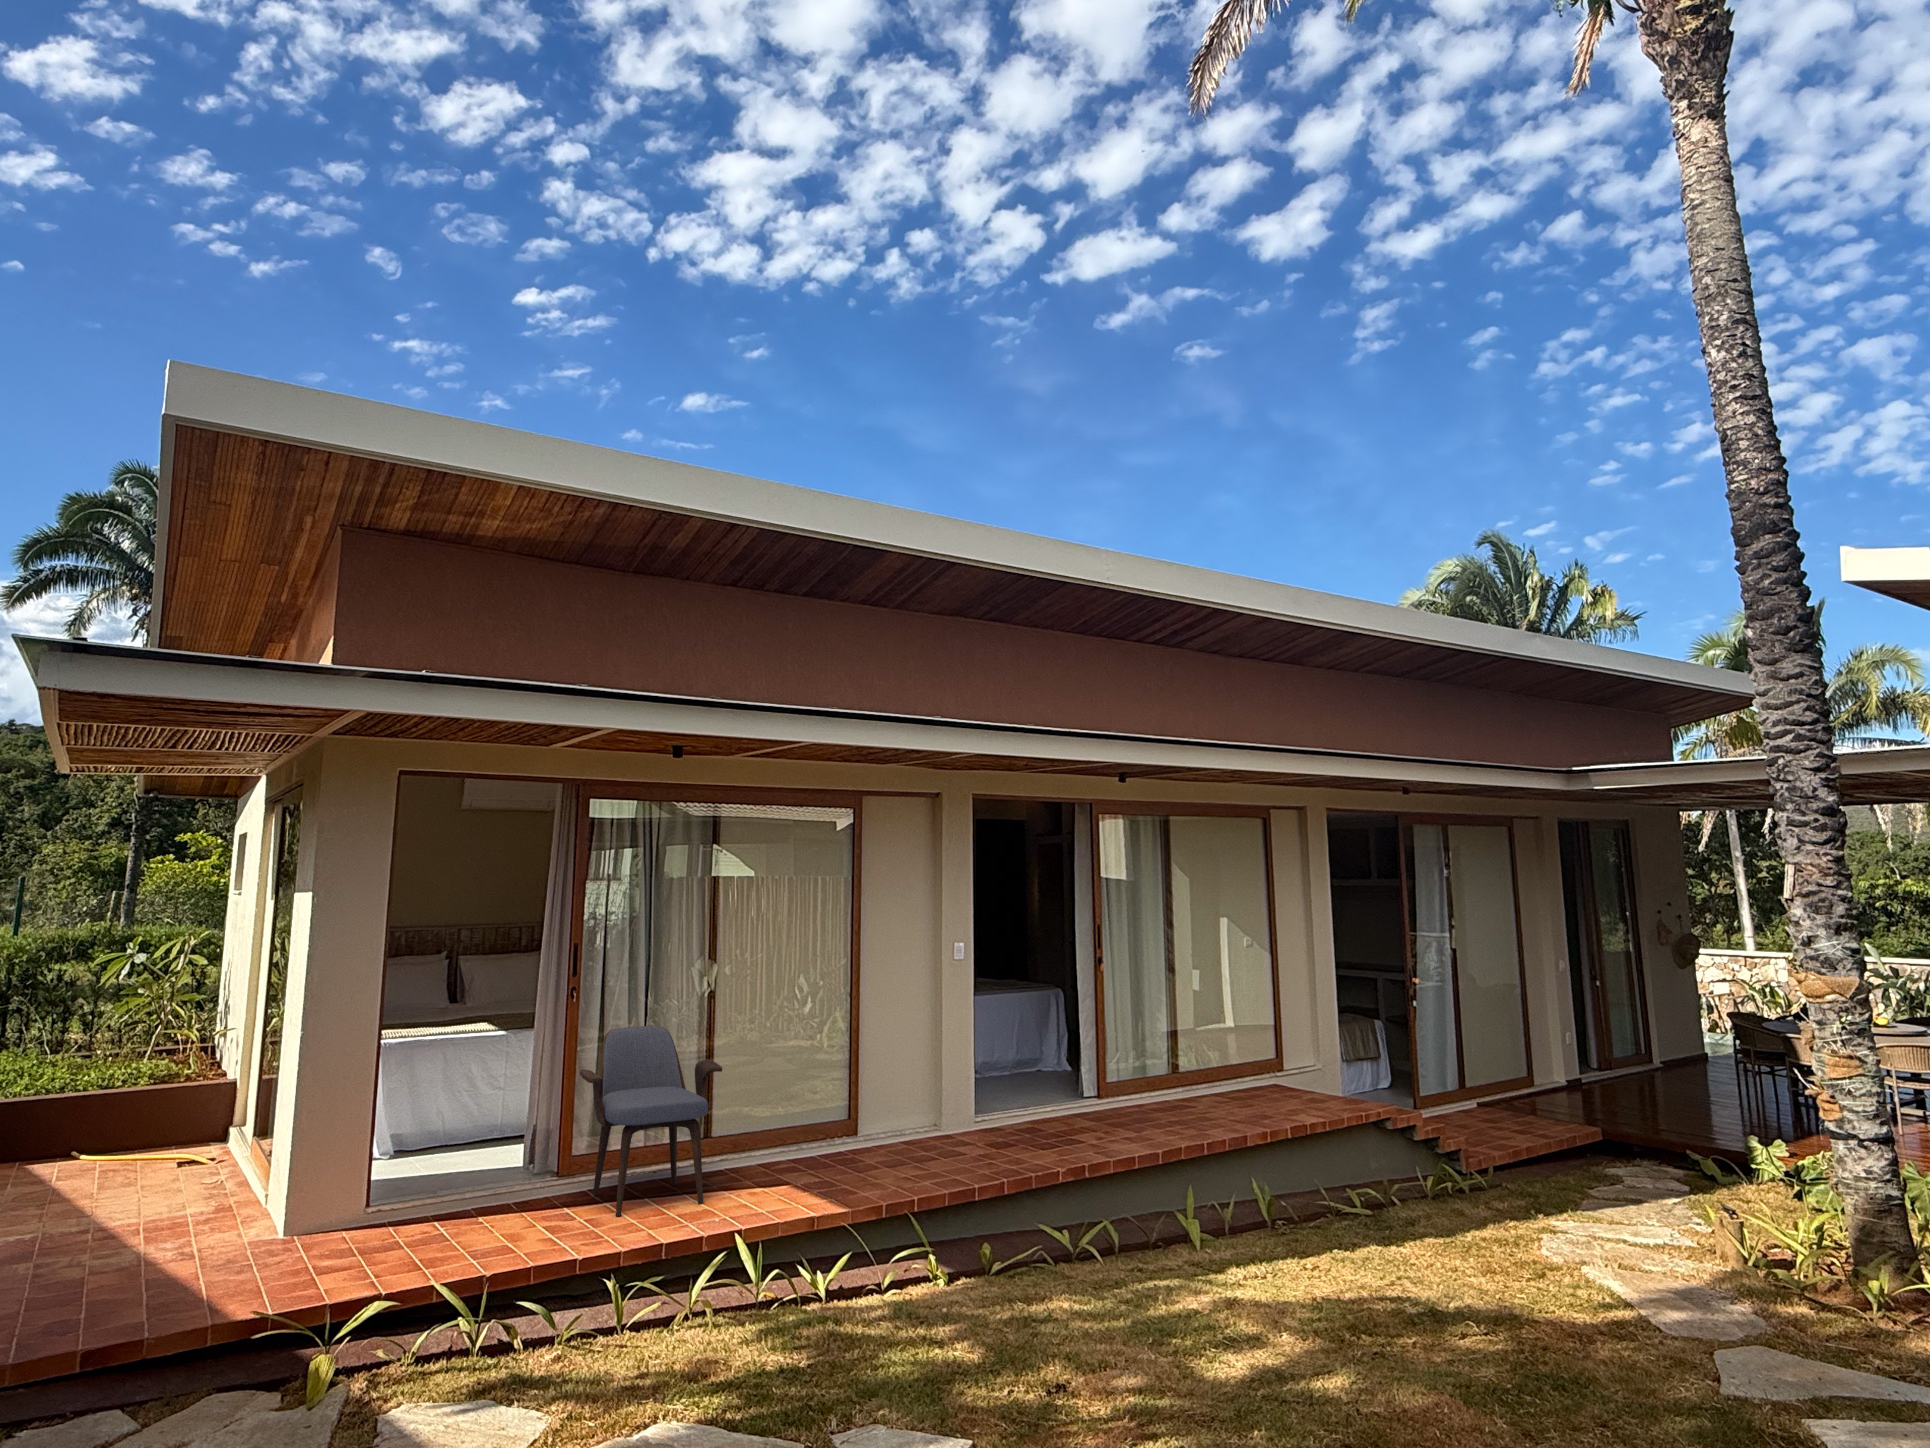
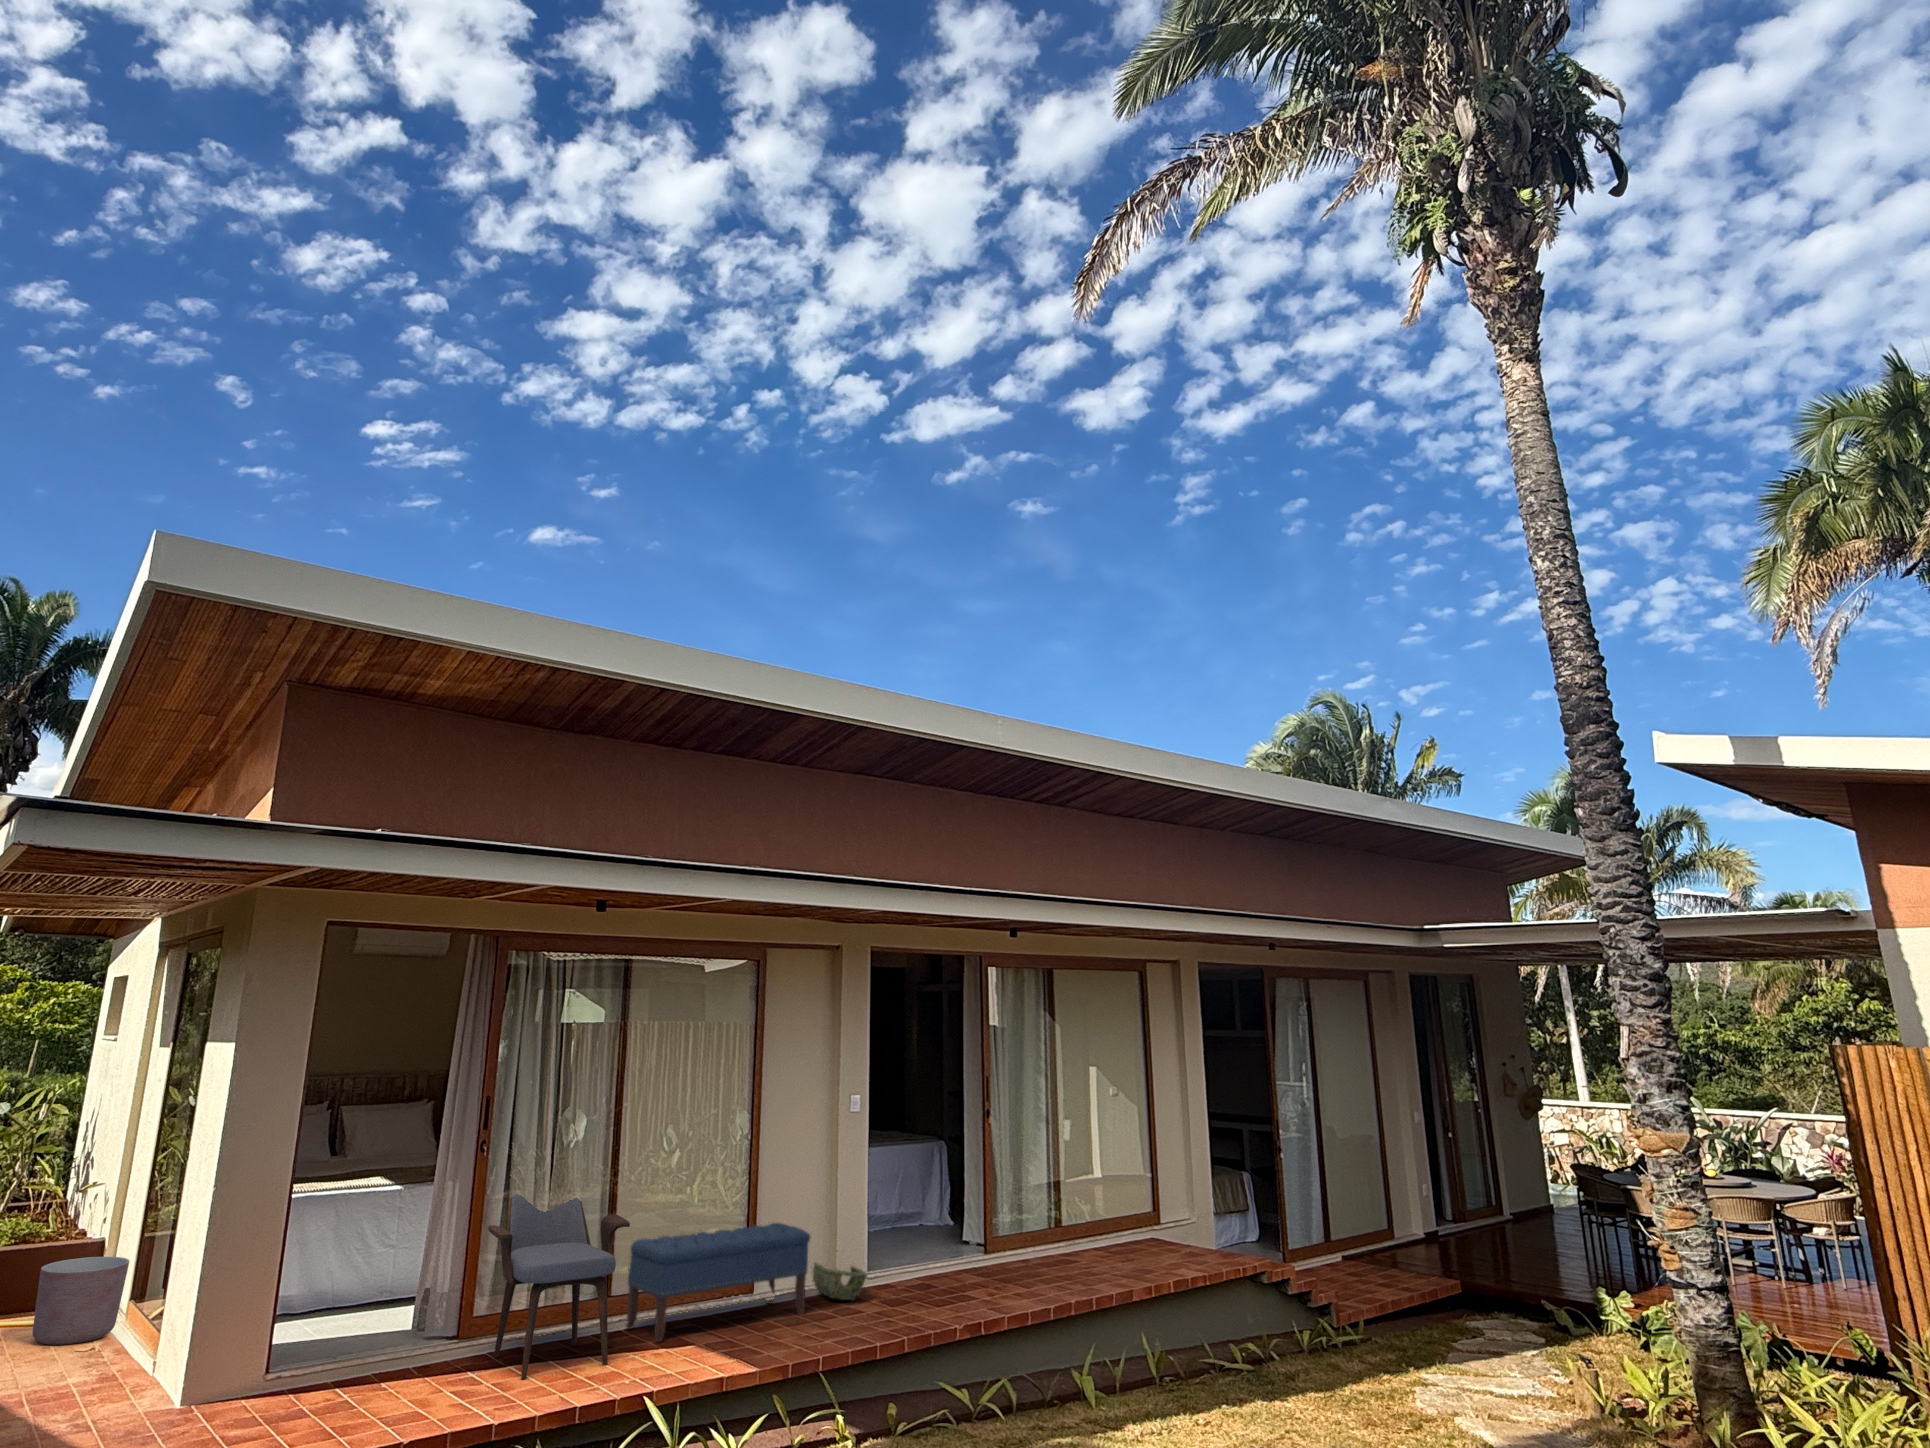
bench: none [726,1068,912,1183] -> present [626,1223,811,1342]
planter: none [163,1098,250,1179] -> present [33,1257,129,1345]
woven basket: none [917,1105,972,1145] -> present [813,1262,867,1300]

